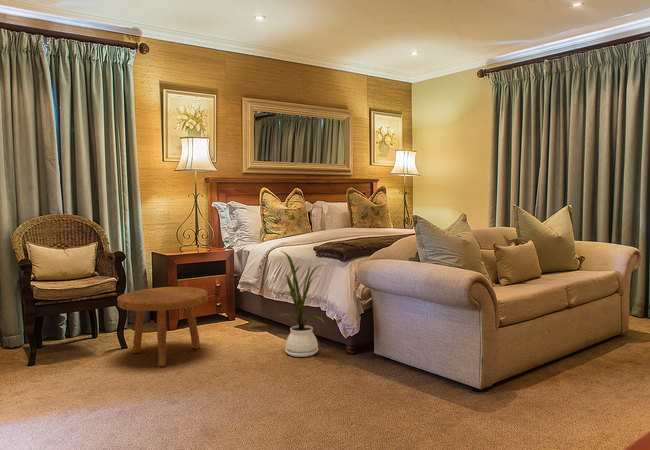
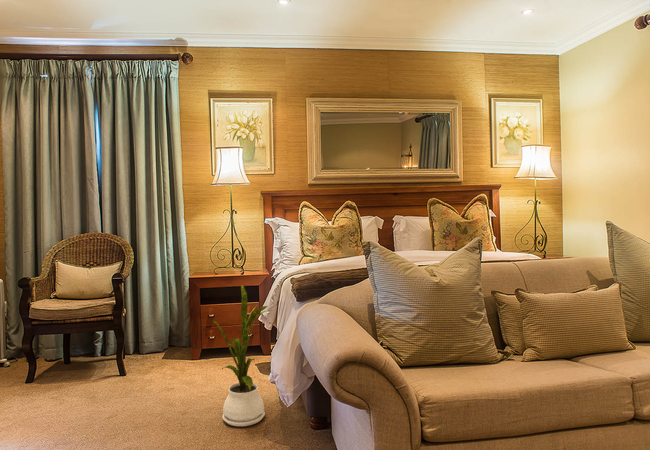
footstool: present [117,287,208,367] -> none [74,312,174,404]

